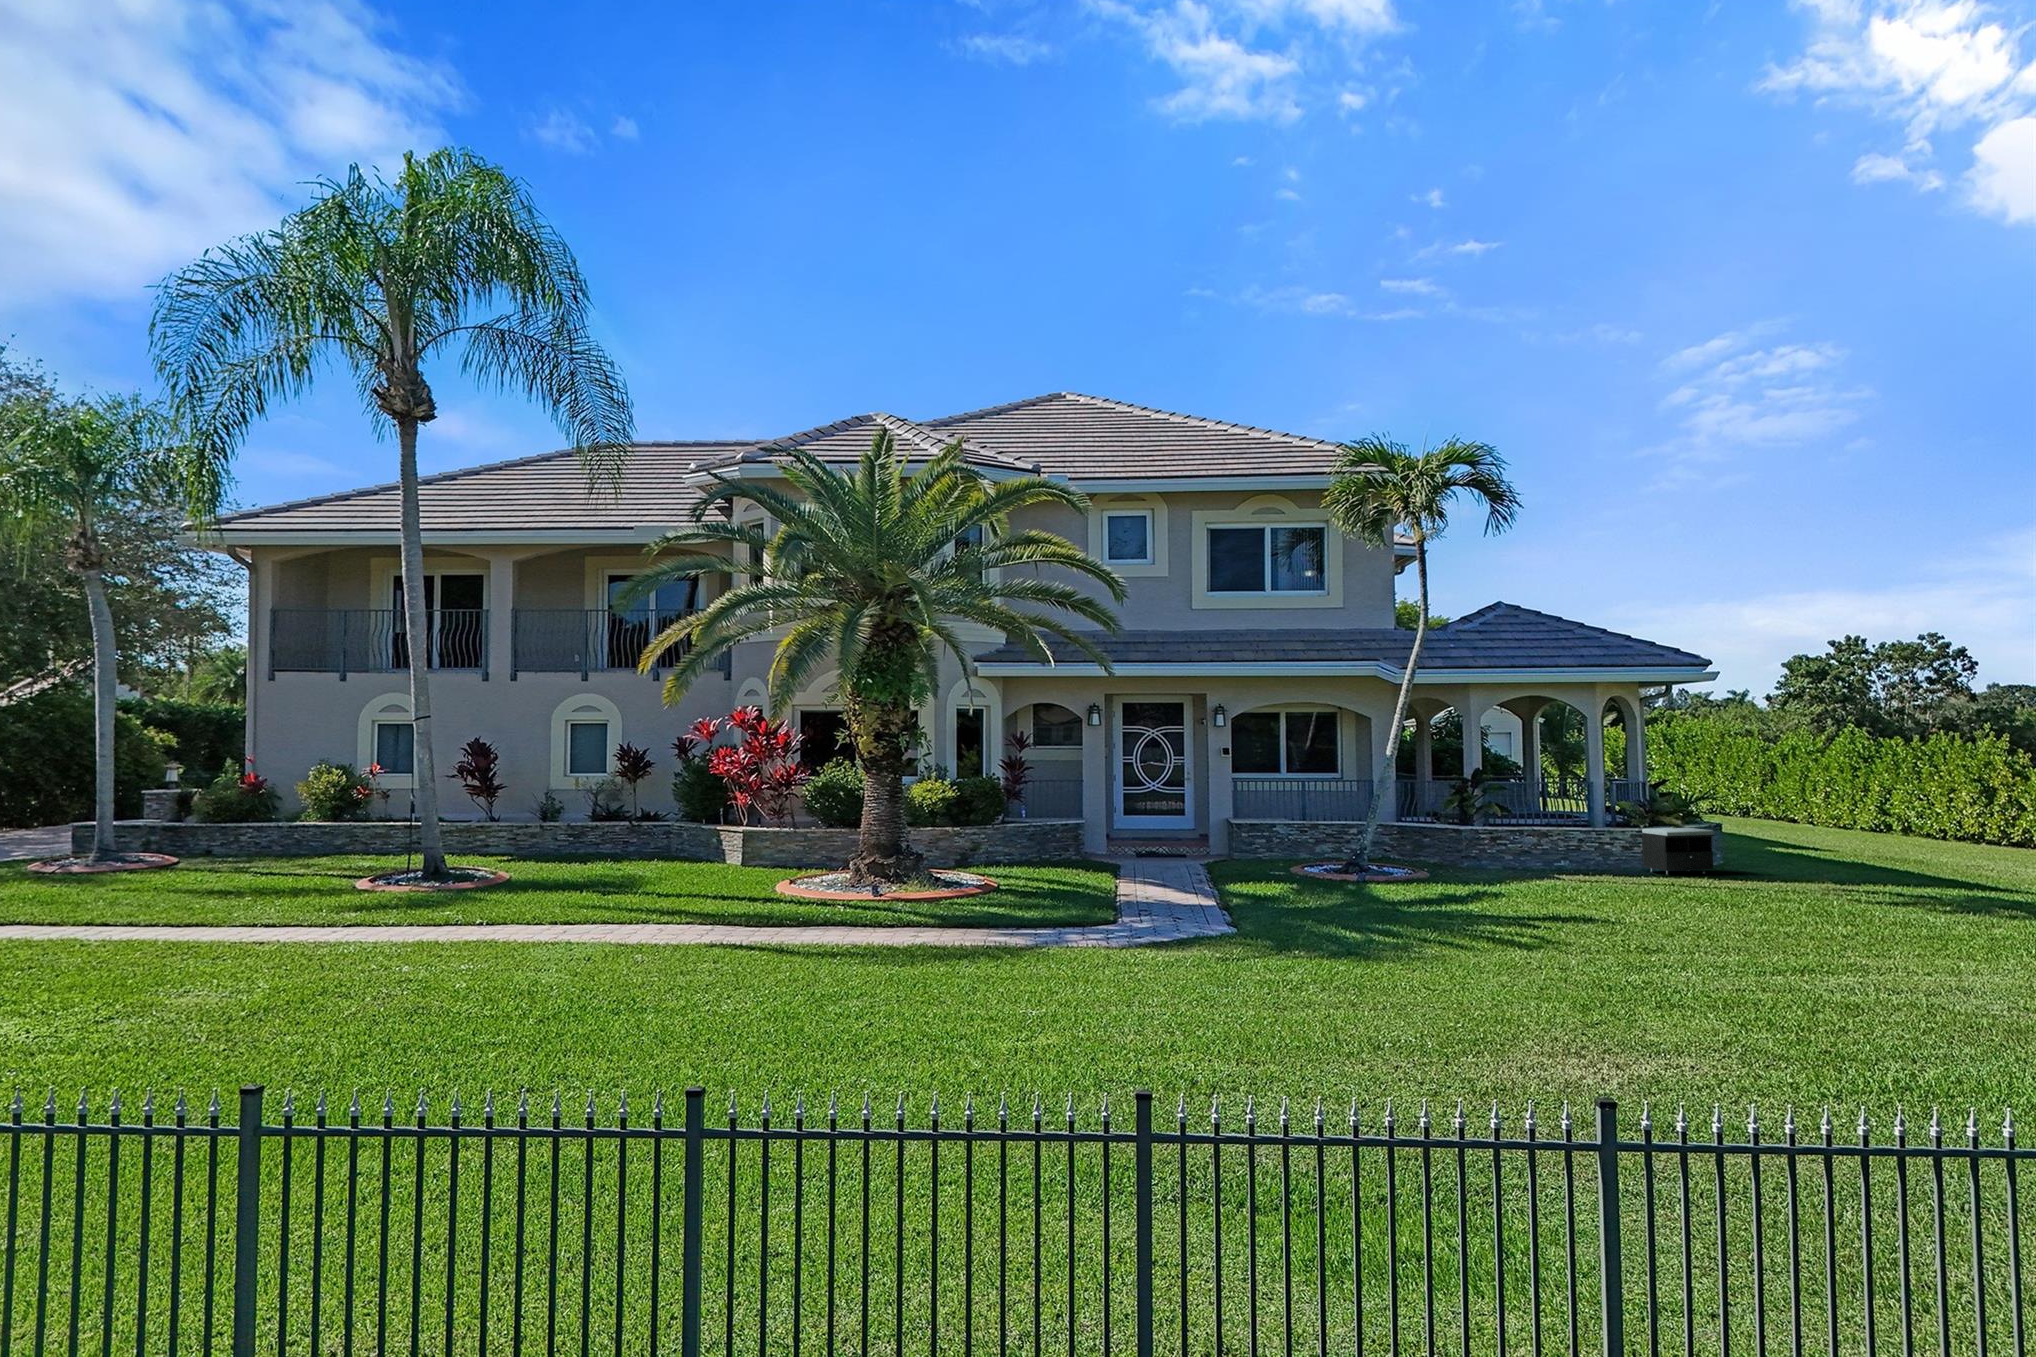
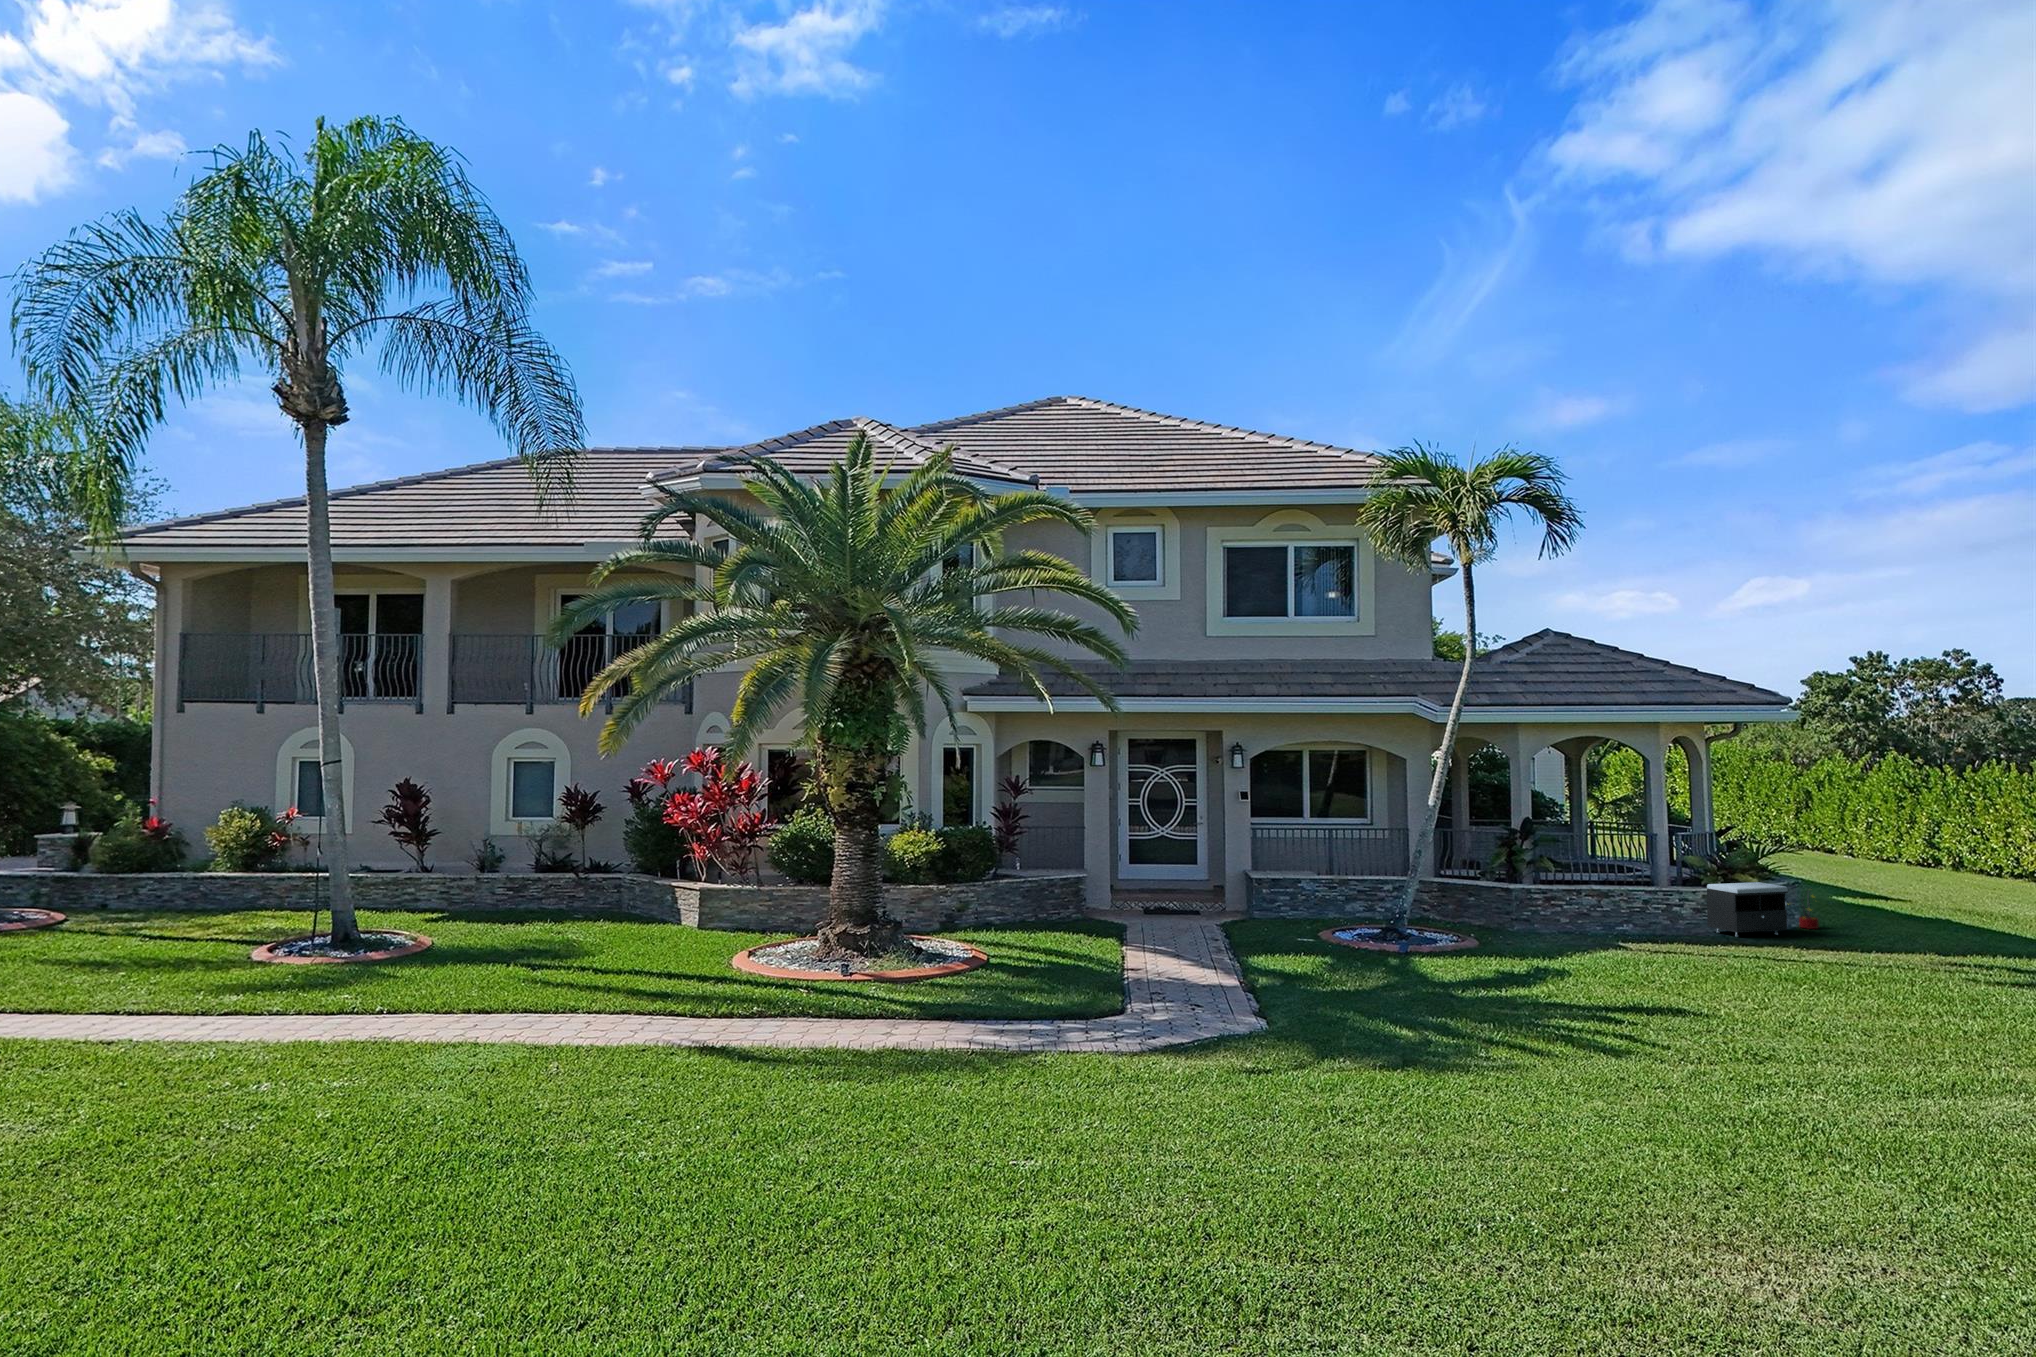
decorative plant: none [1716,832,1749,870] -> present [1797,891,1819,929]

